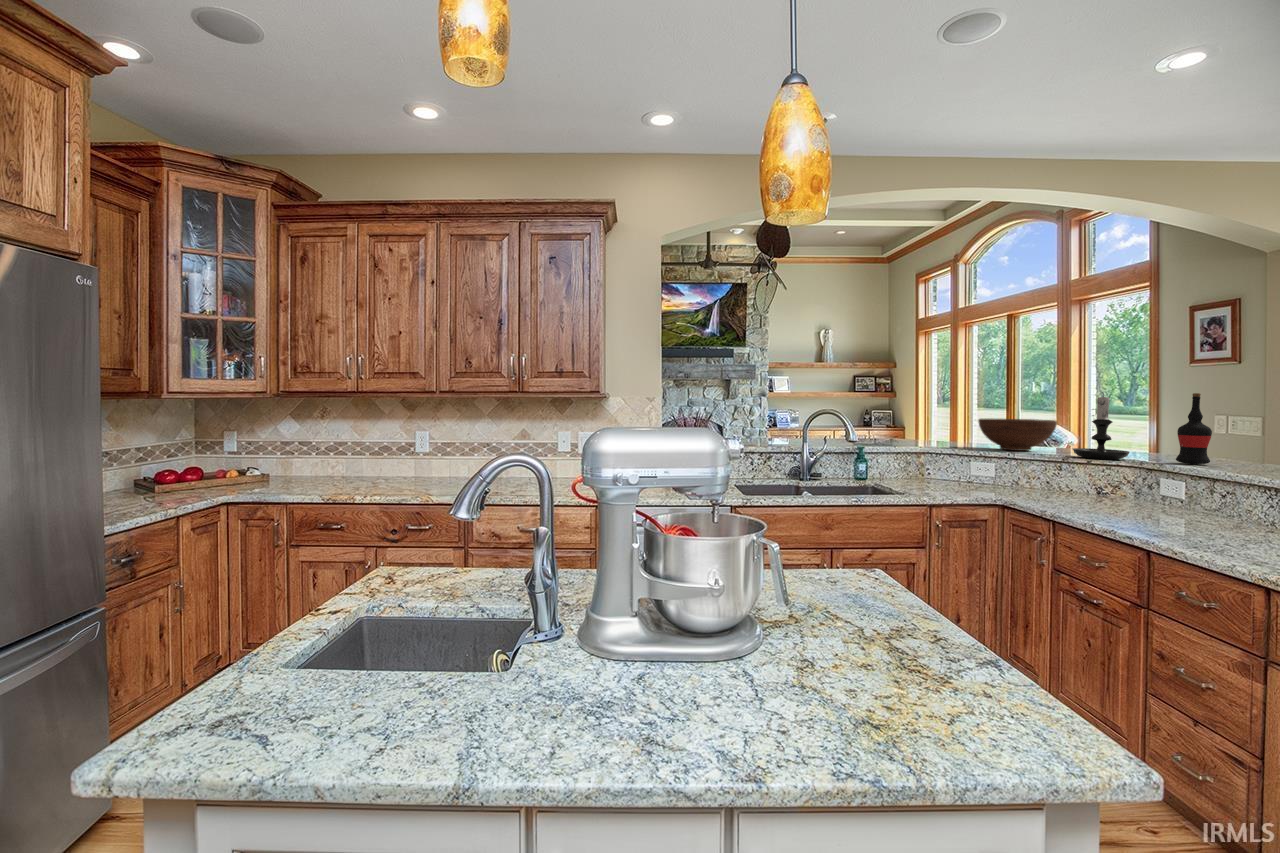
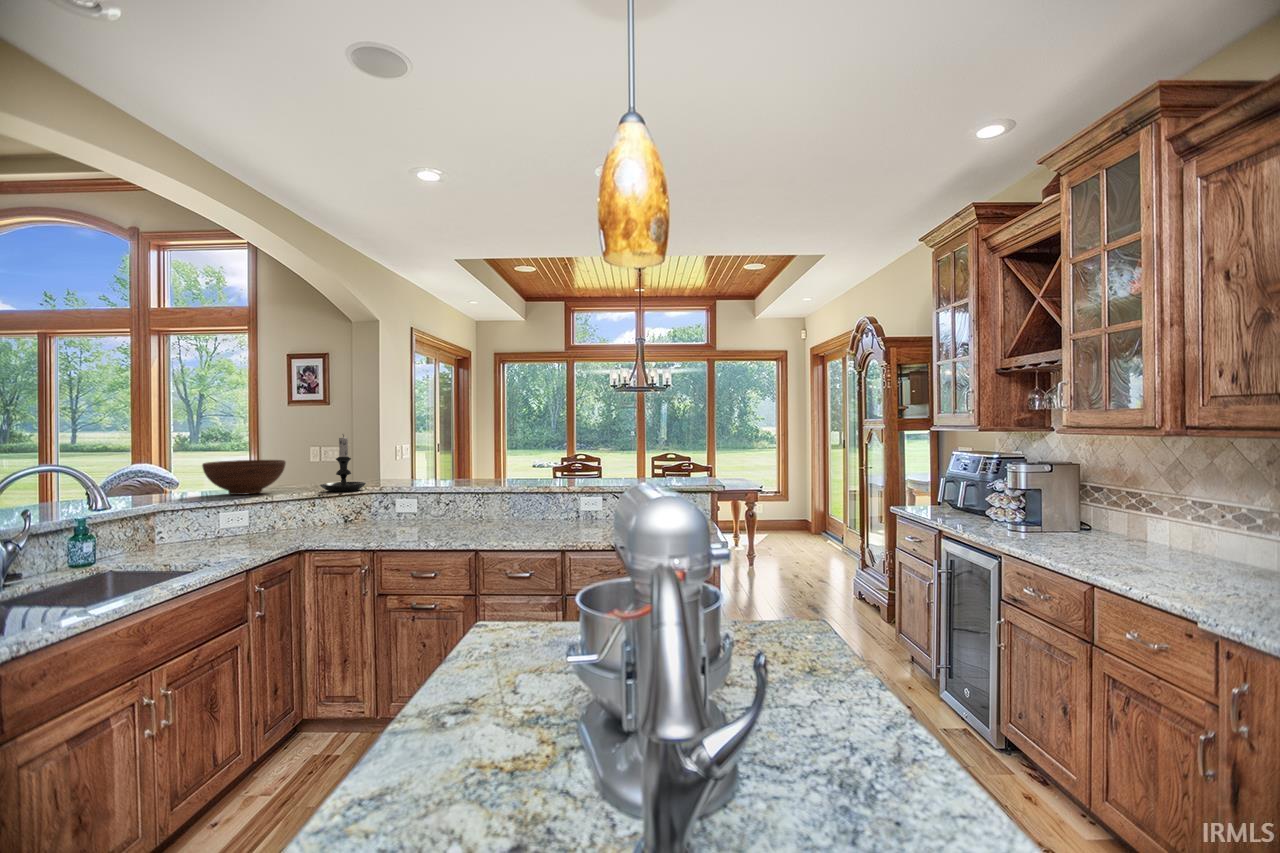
wine bottle: present [1176,393,1212,464] -> none [387,433,407,486]

